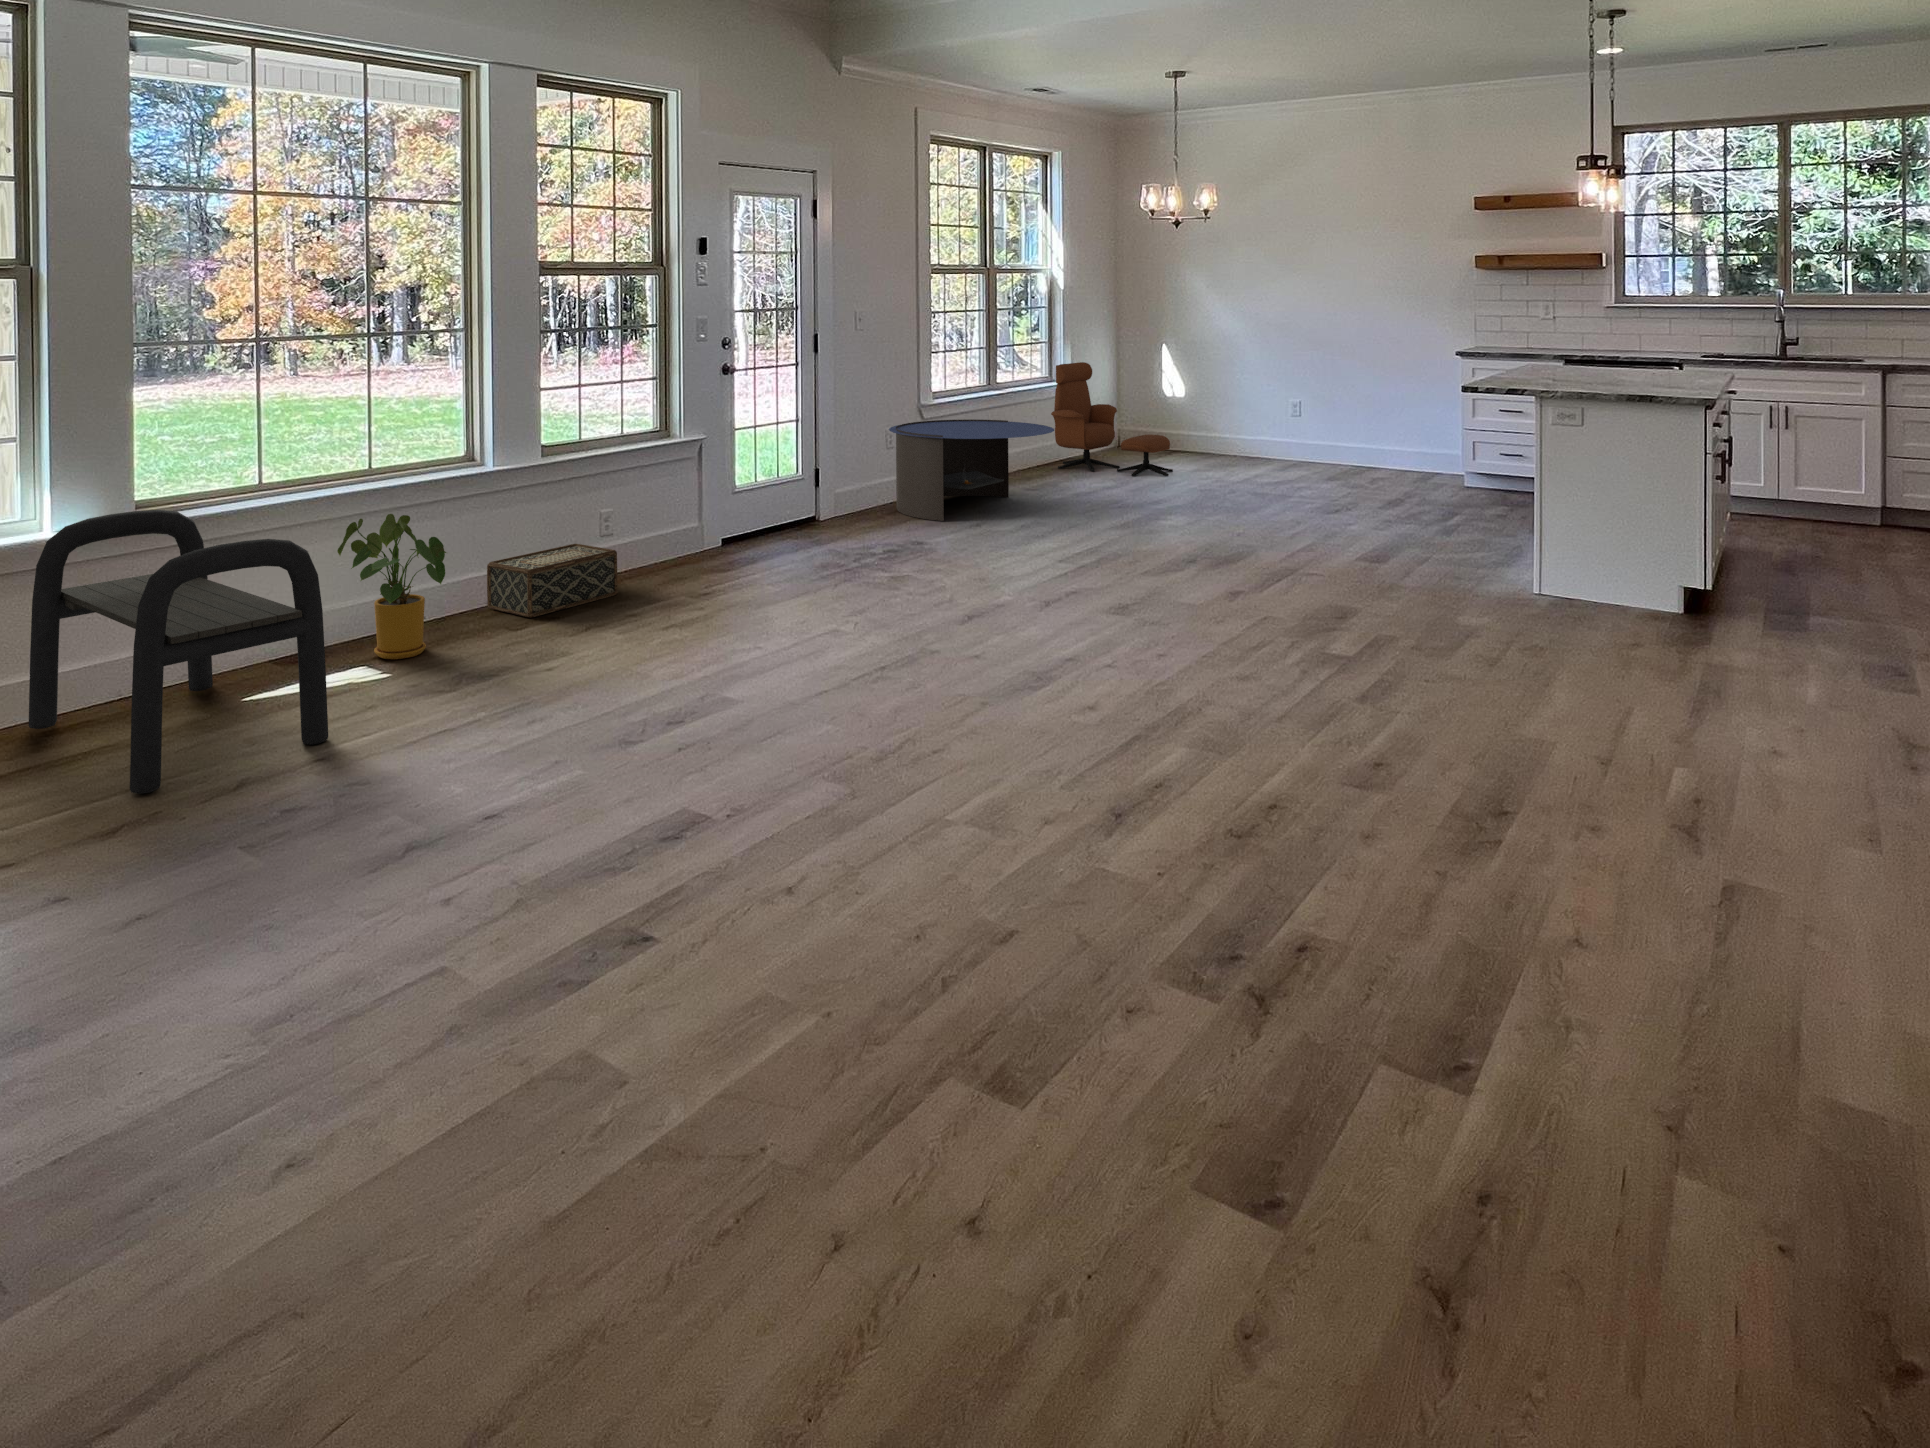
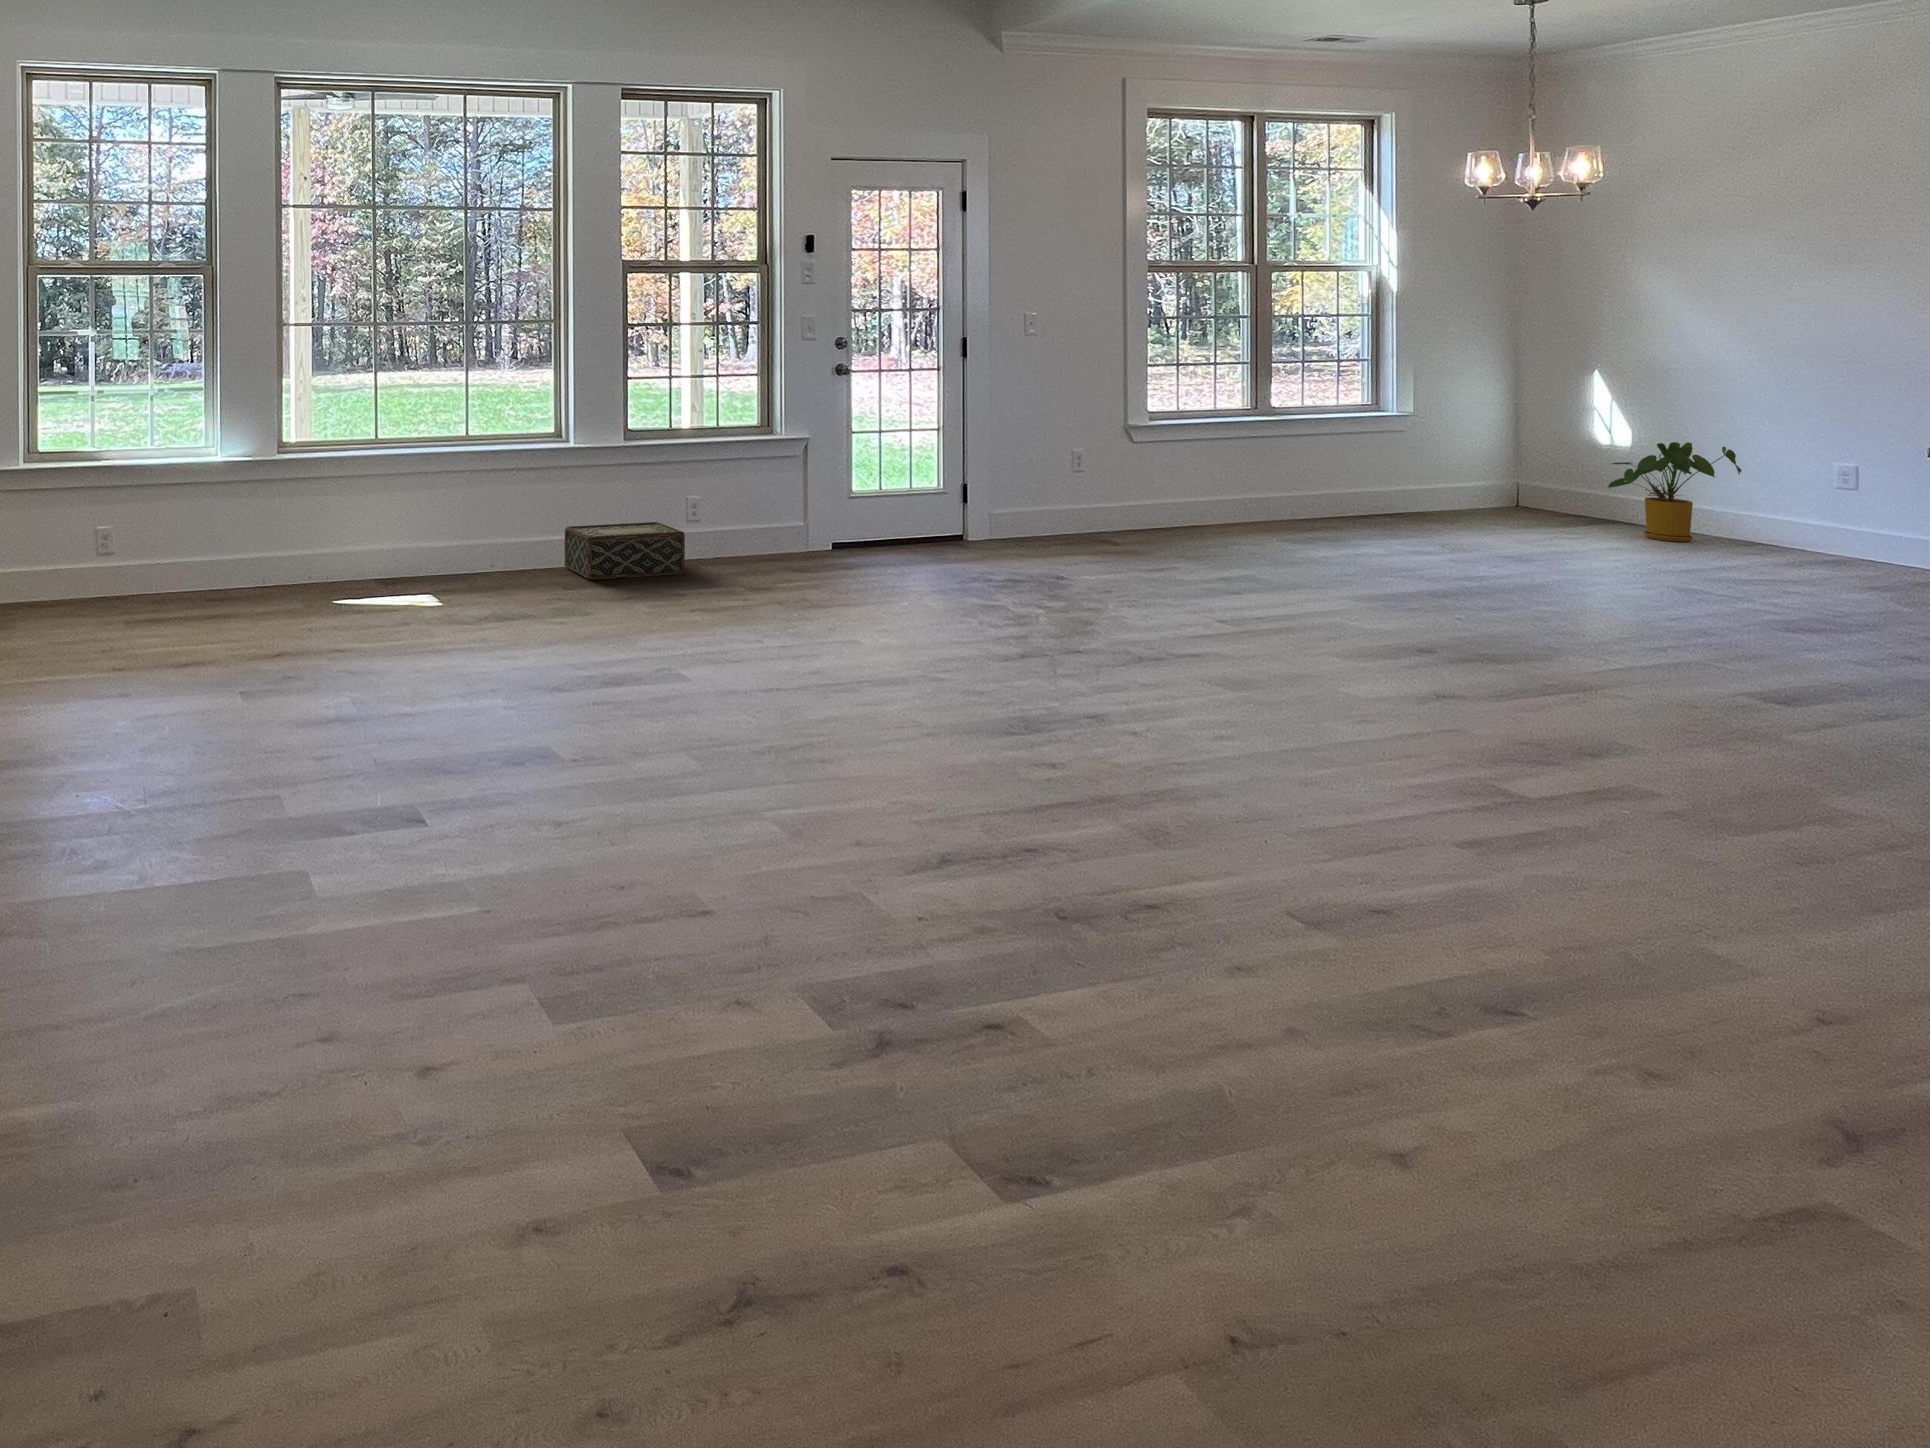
lounge chair: present [1051,362,1173,476] -> none [1354,387,1556,547]
coffee table: present [889,419,1054,521] -> none [1066,443,1294,557]
bench: present [29,510,328,794] -> none [199,447,357,645]
house plant: present [337,514,446,659] -> present [1607,442,1742,542]

